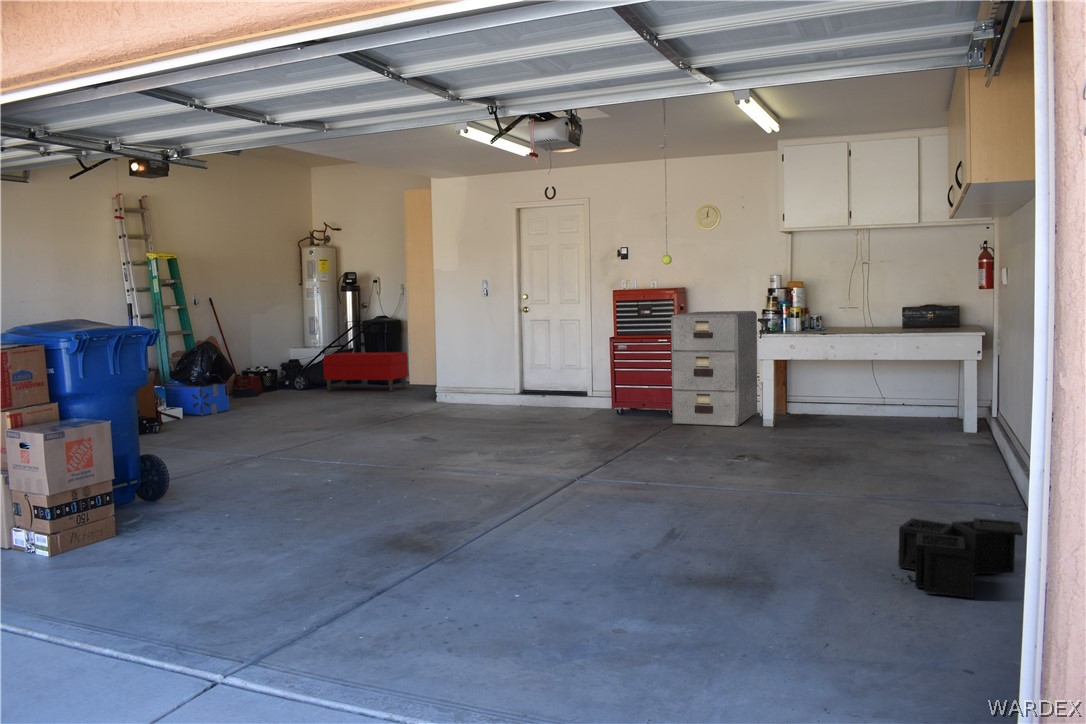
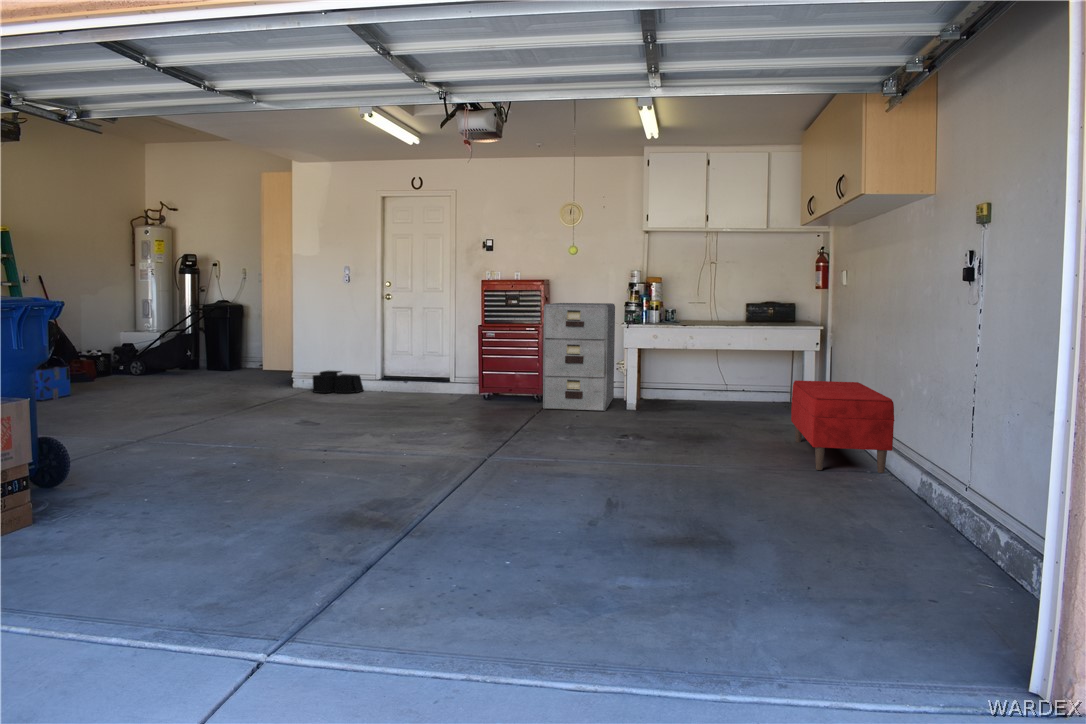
bench: present [323,352,408,391] -> present [791,380,895,473]
storage bin: present [892,518,1023,598] -> present [313,370,364,393]

